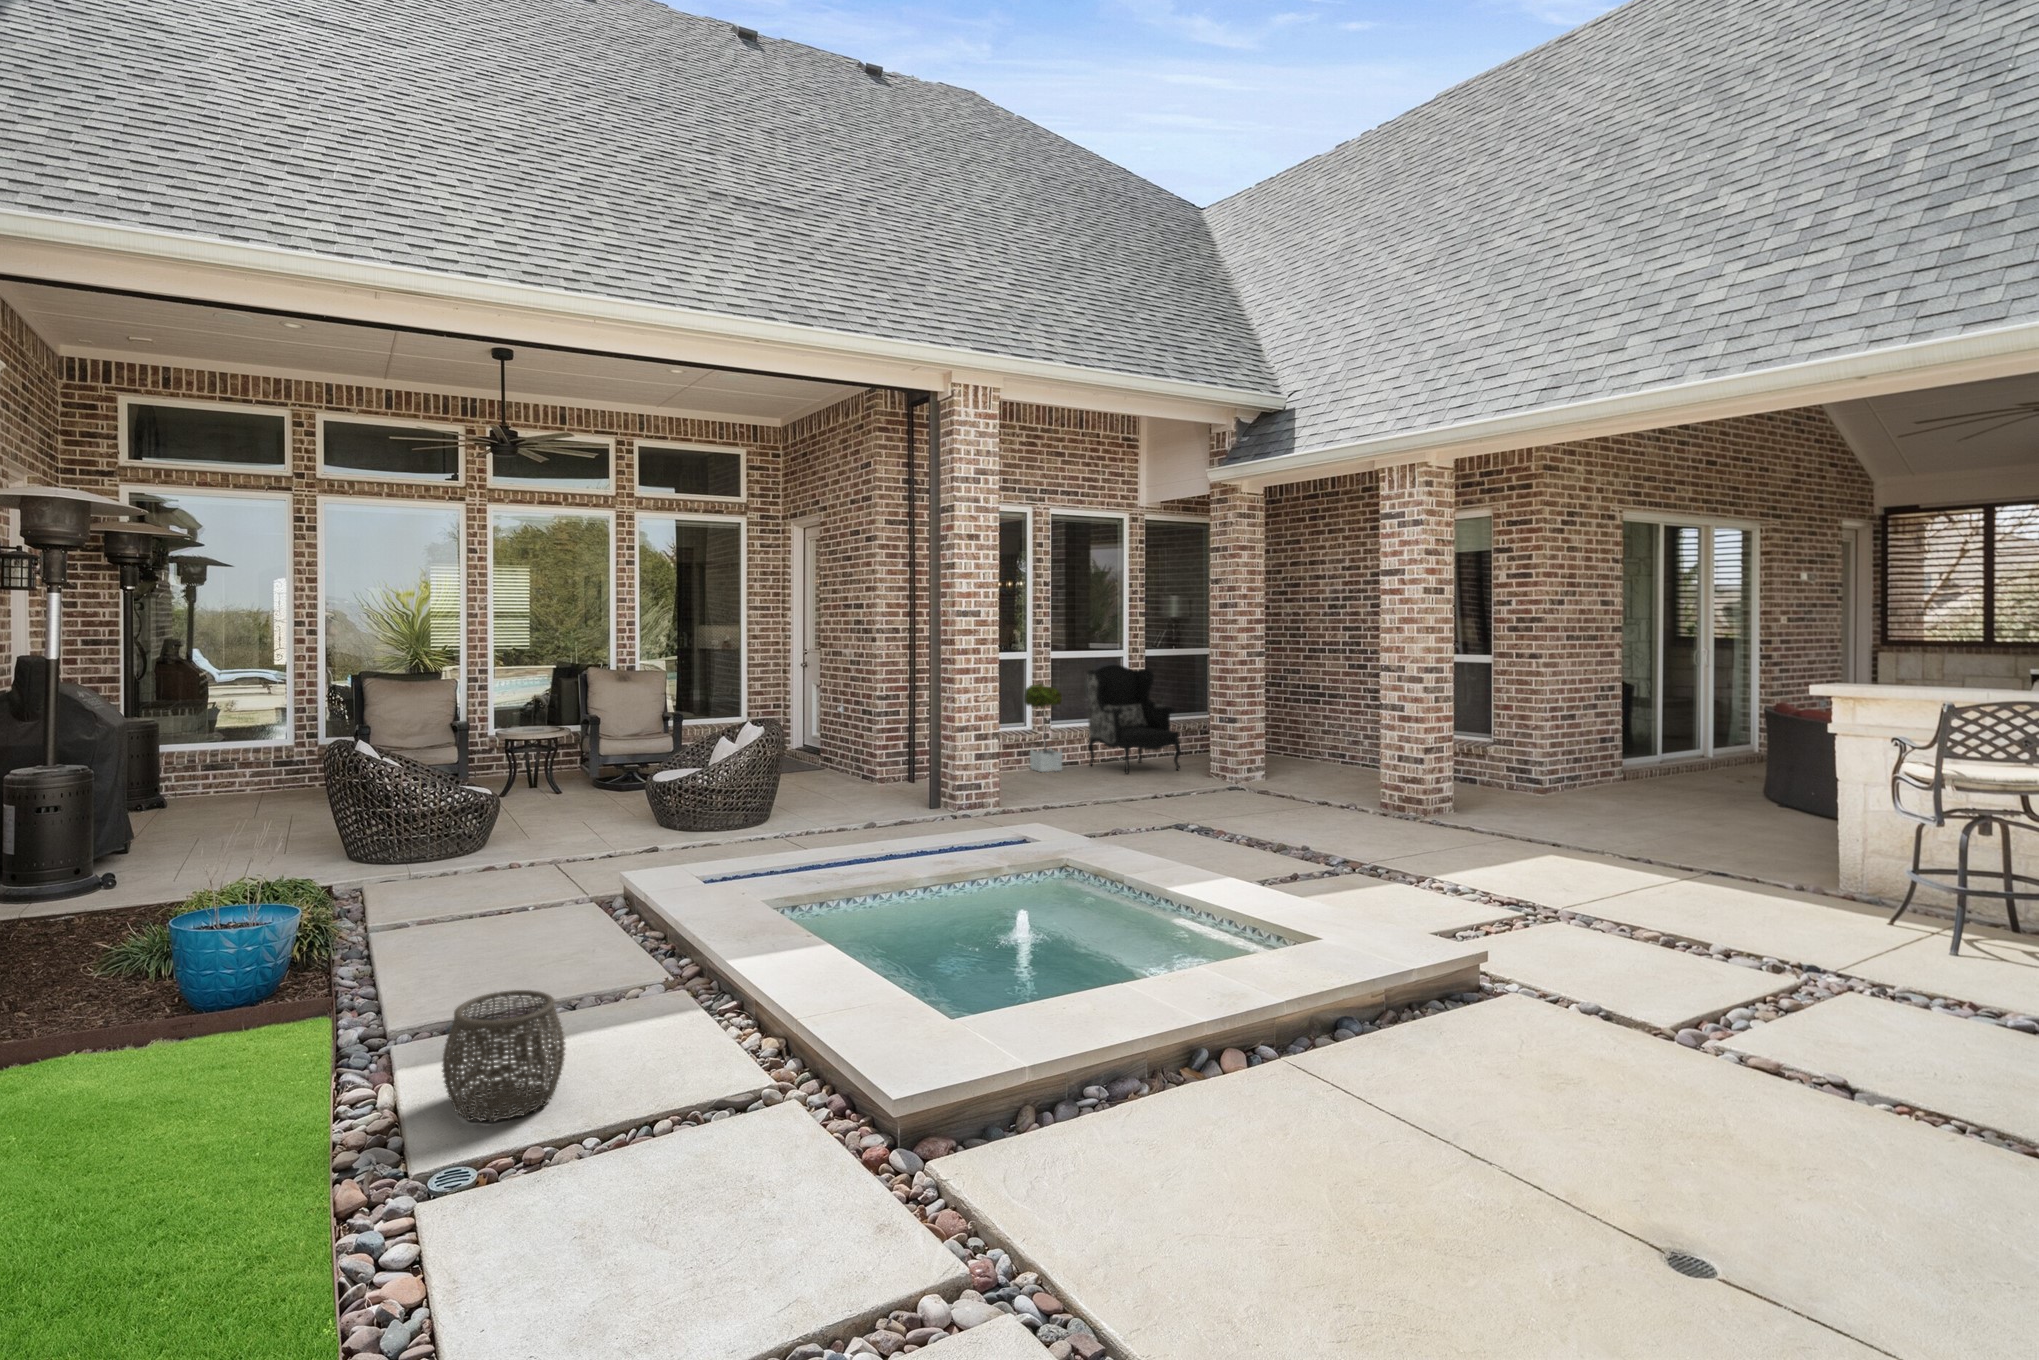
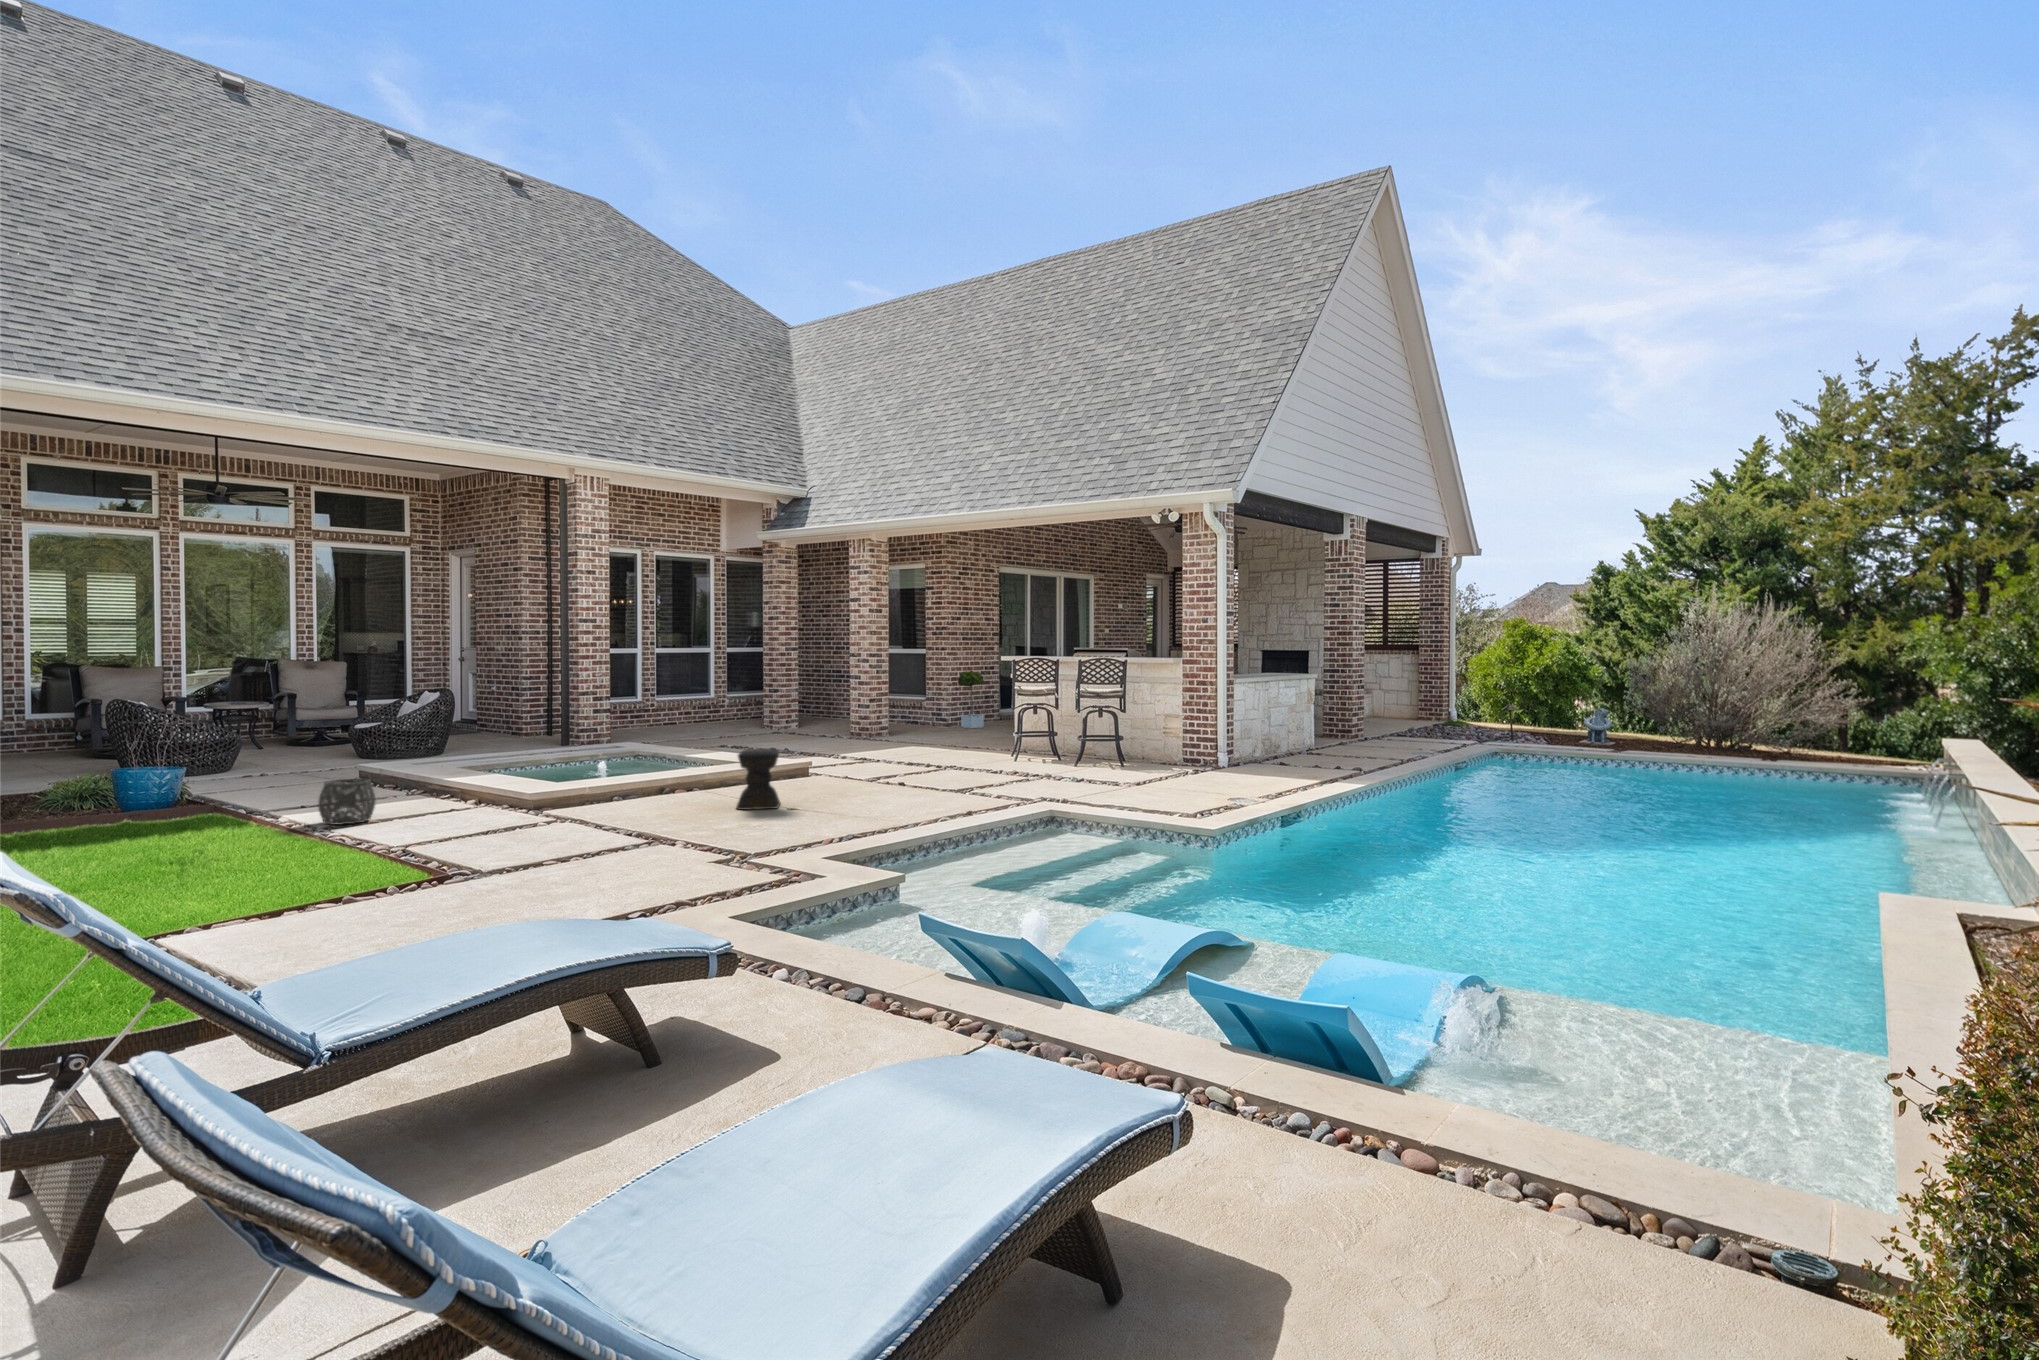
armchair: present [1087,665,1181,774] -> none [682,657,746,727]
potted tree: present [1024,684,1063,772] -> present [958,670,984,728]
stool: none [1420,983,1574,1203] -> present [736,749,780,810]

